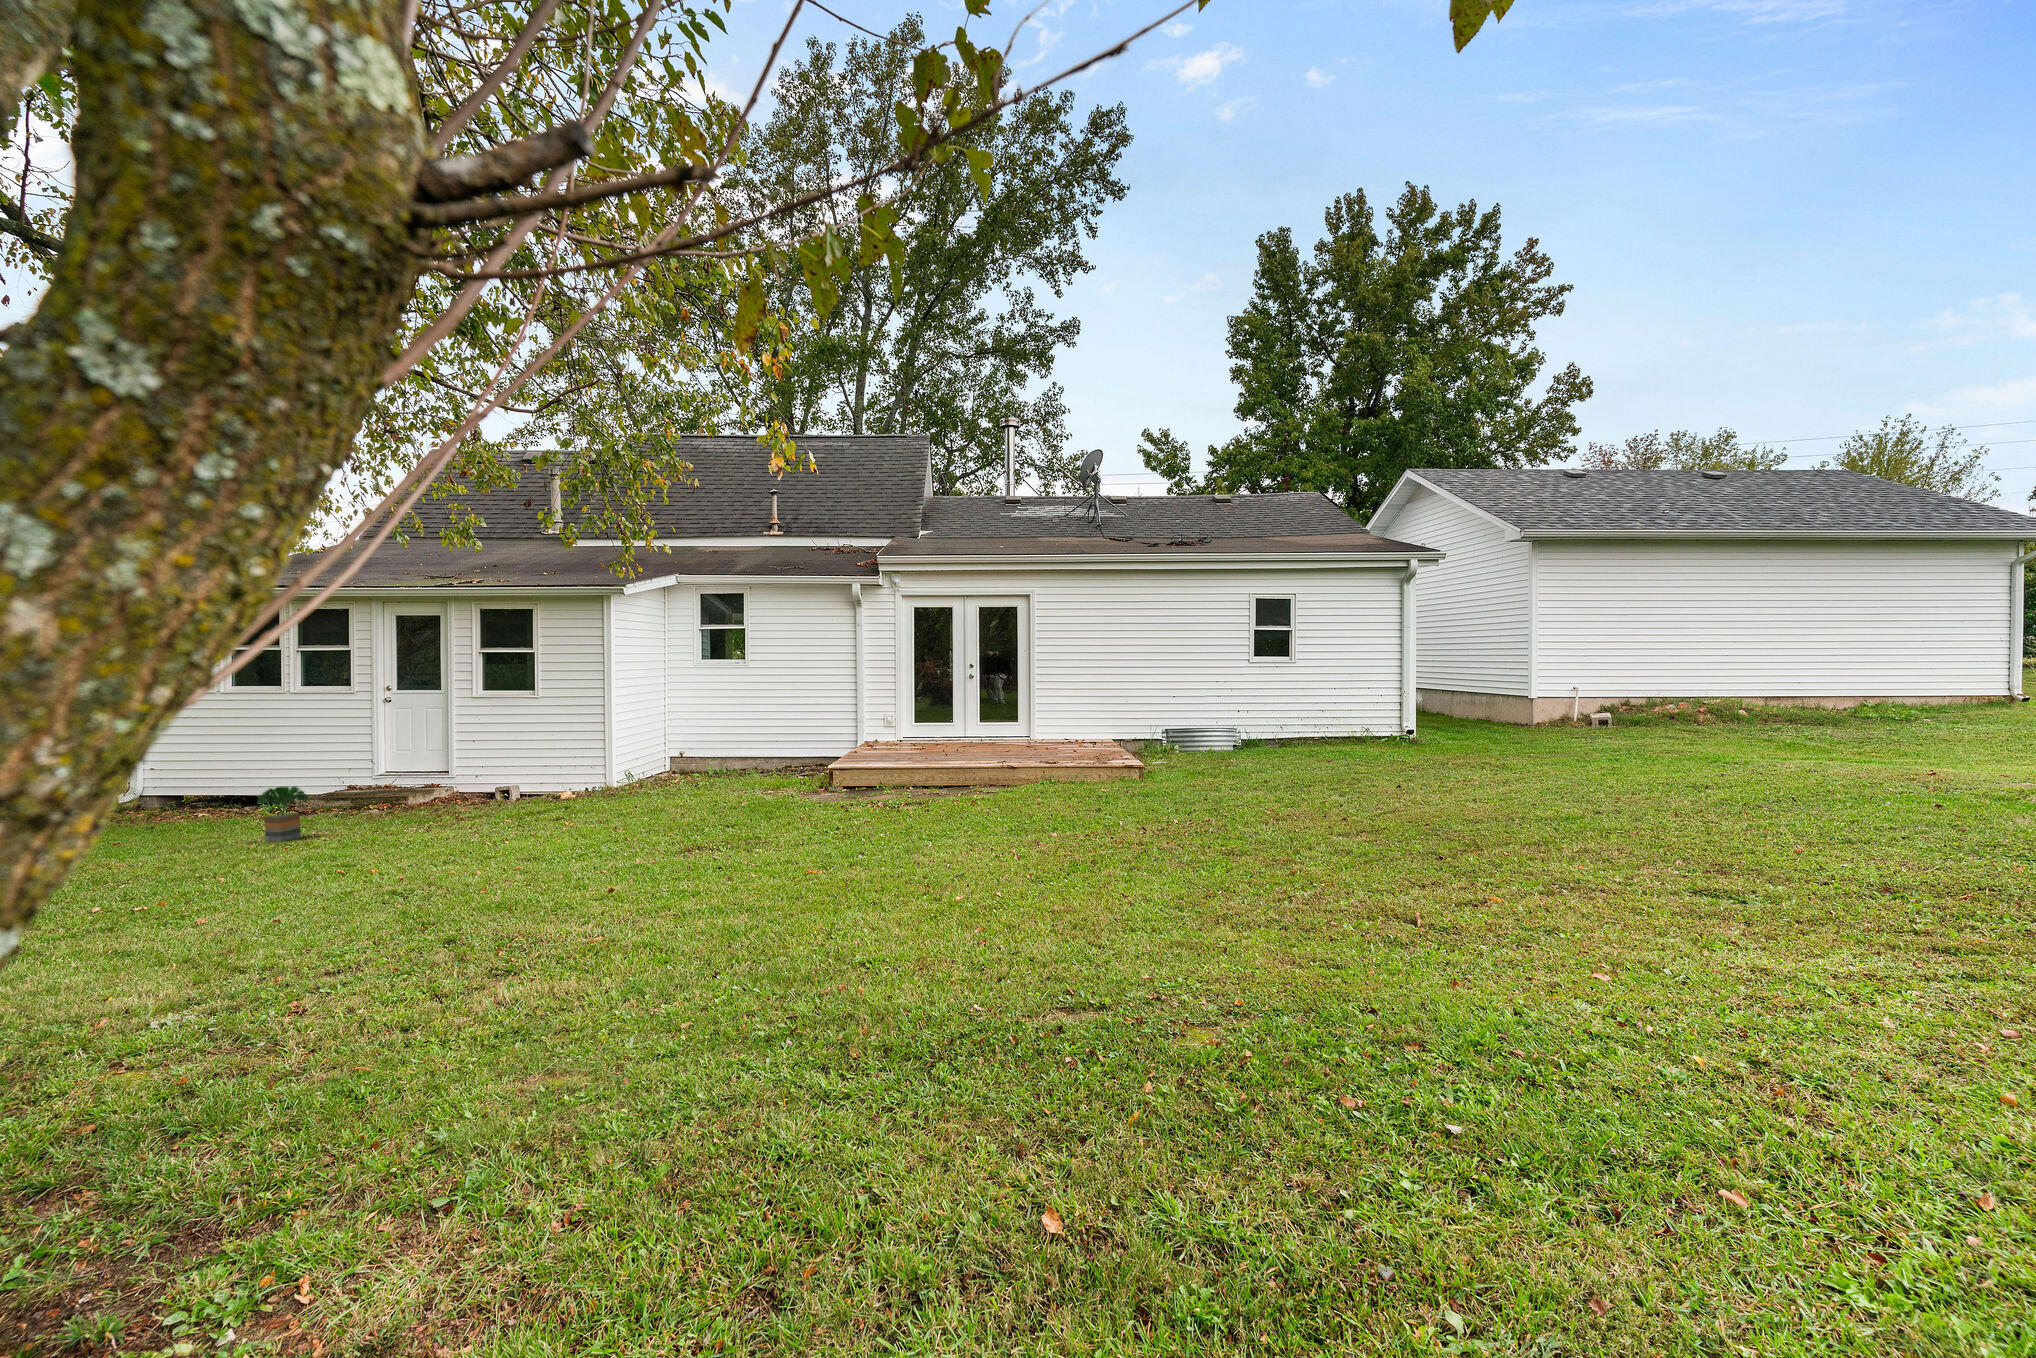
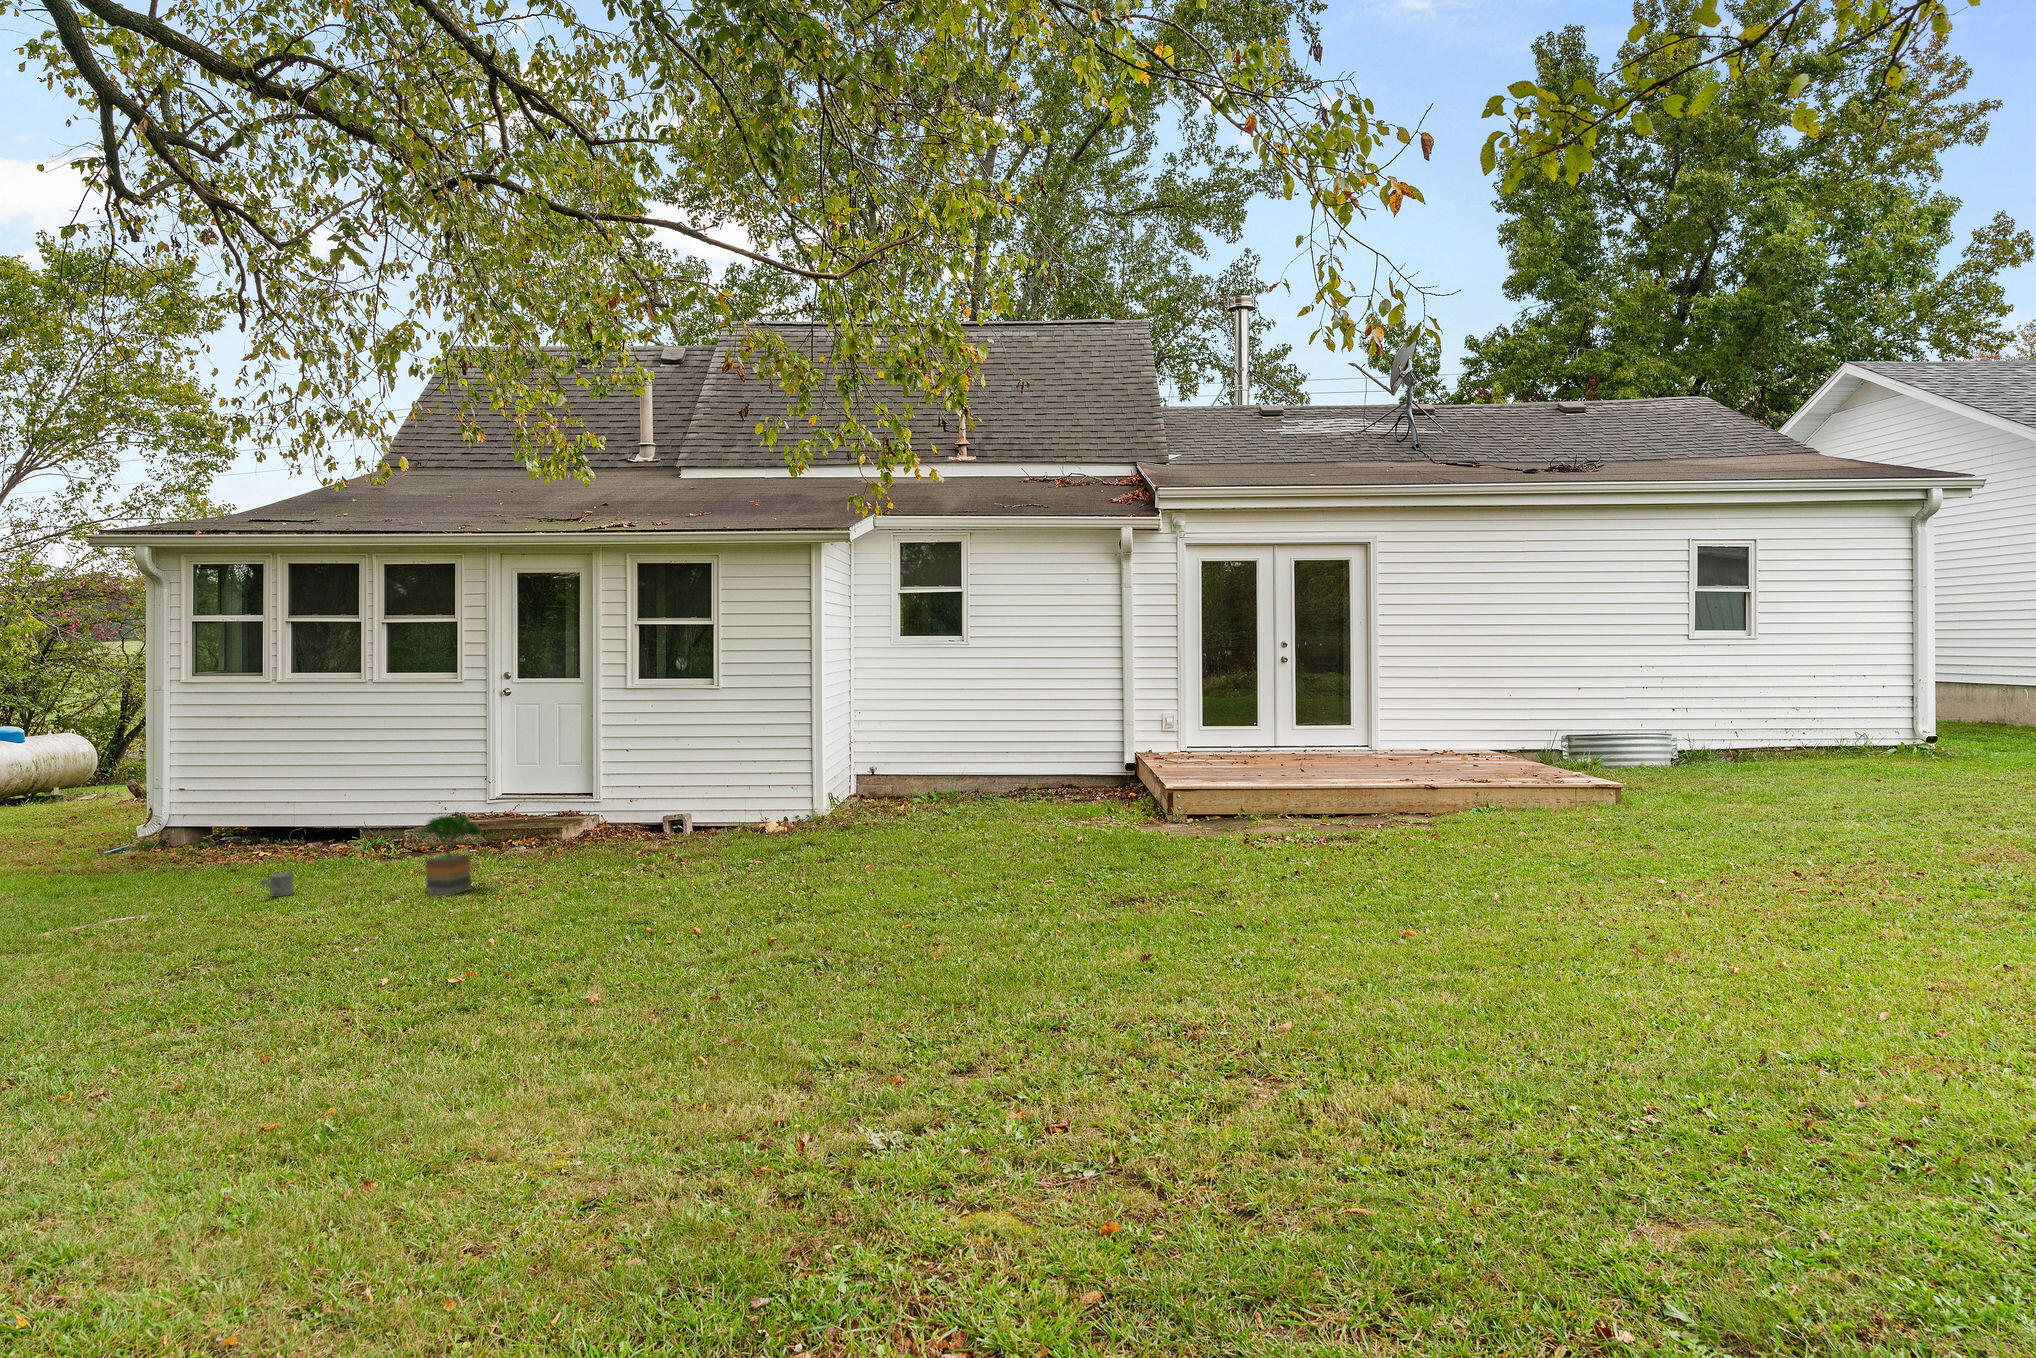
watering can: none [142,825,176,844] -> present [260,871,294,897]

